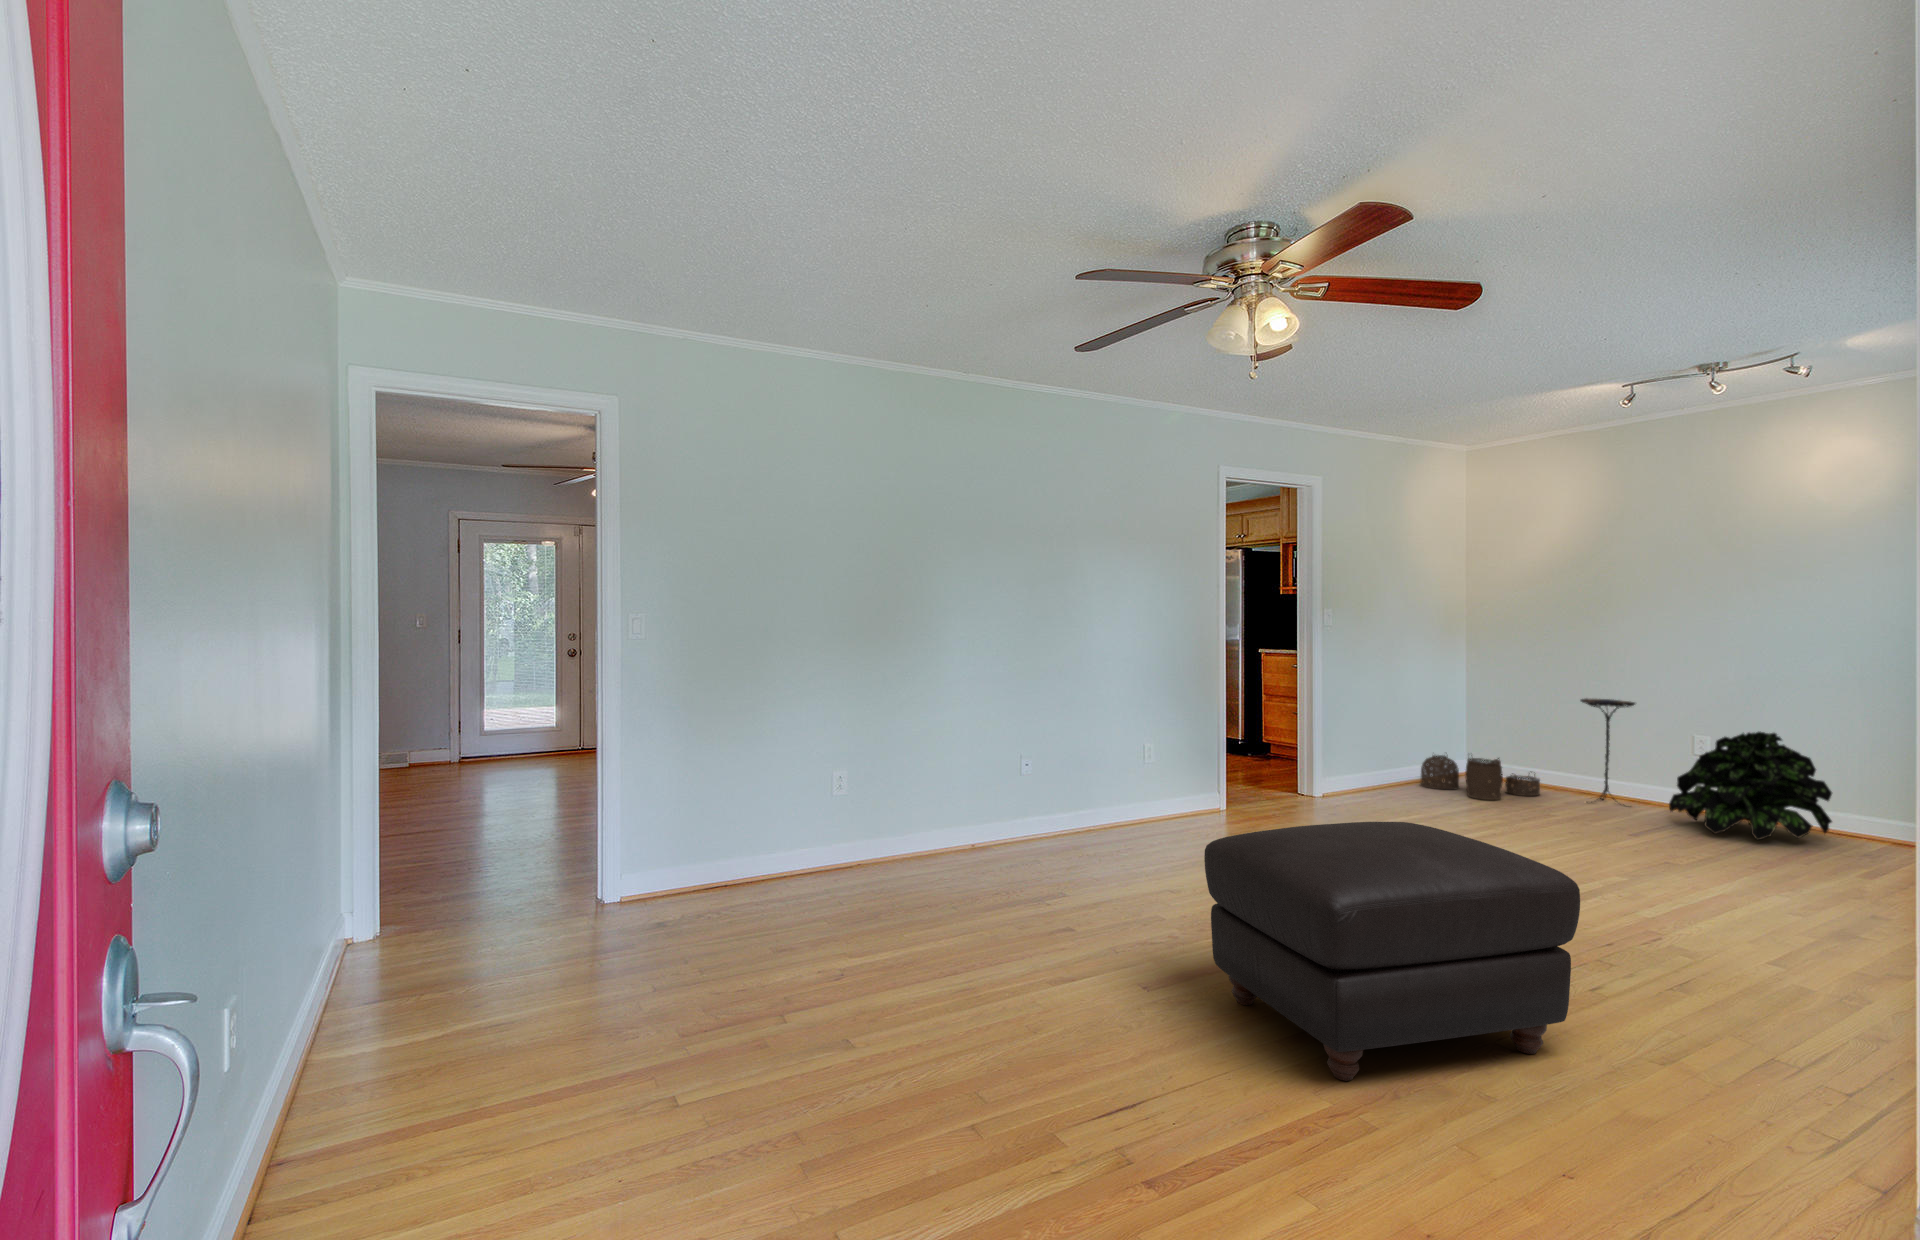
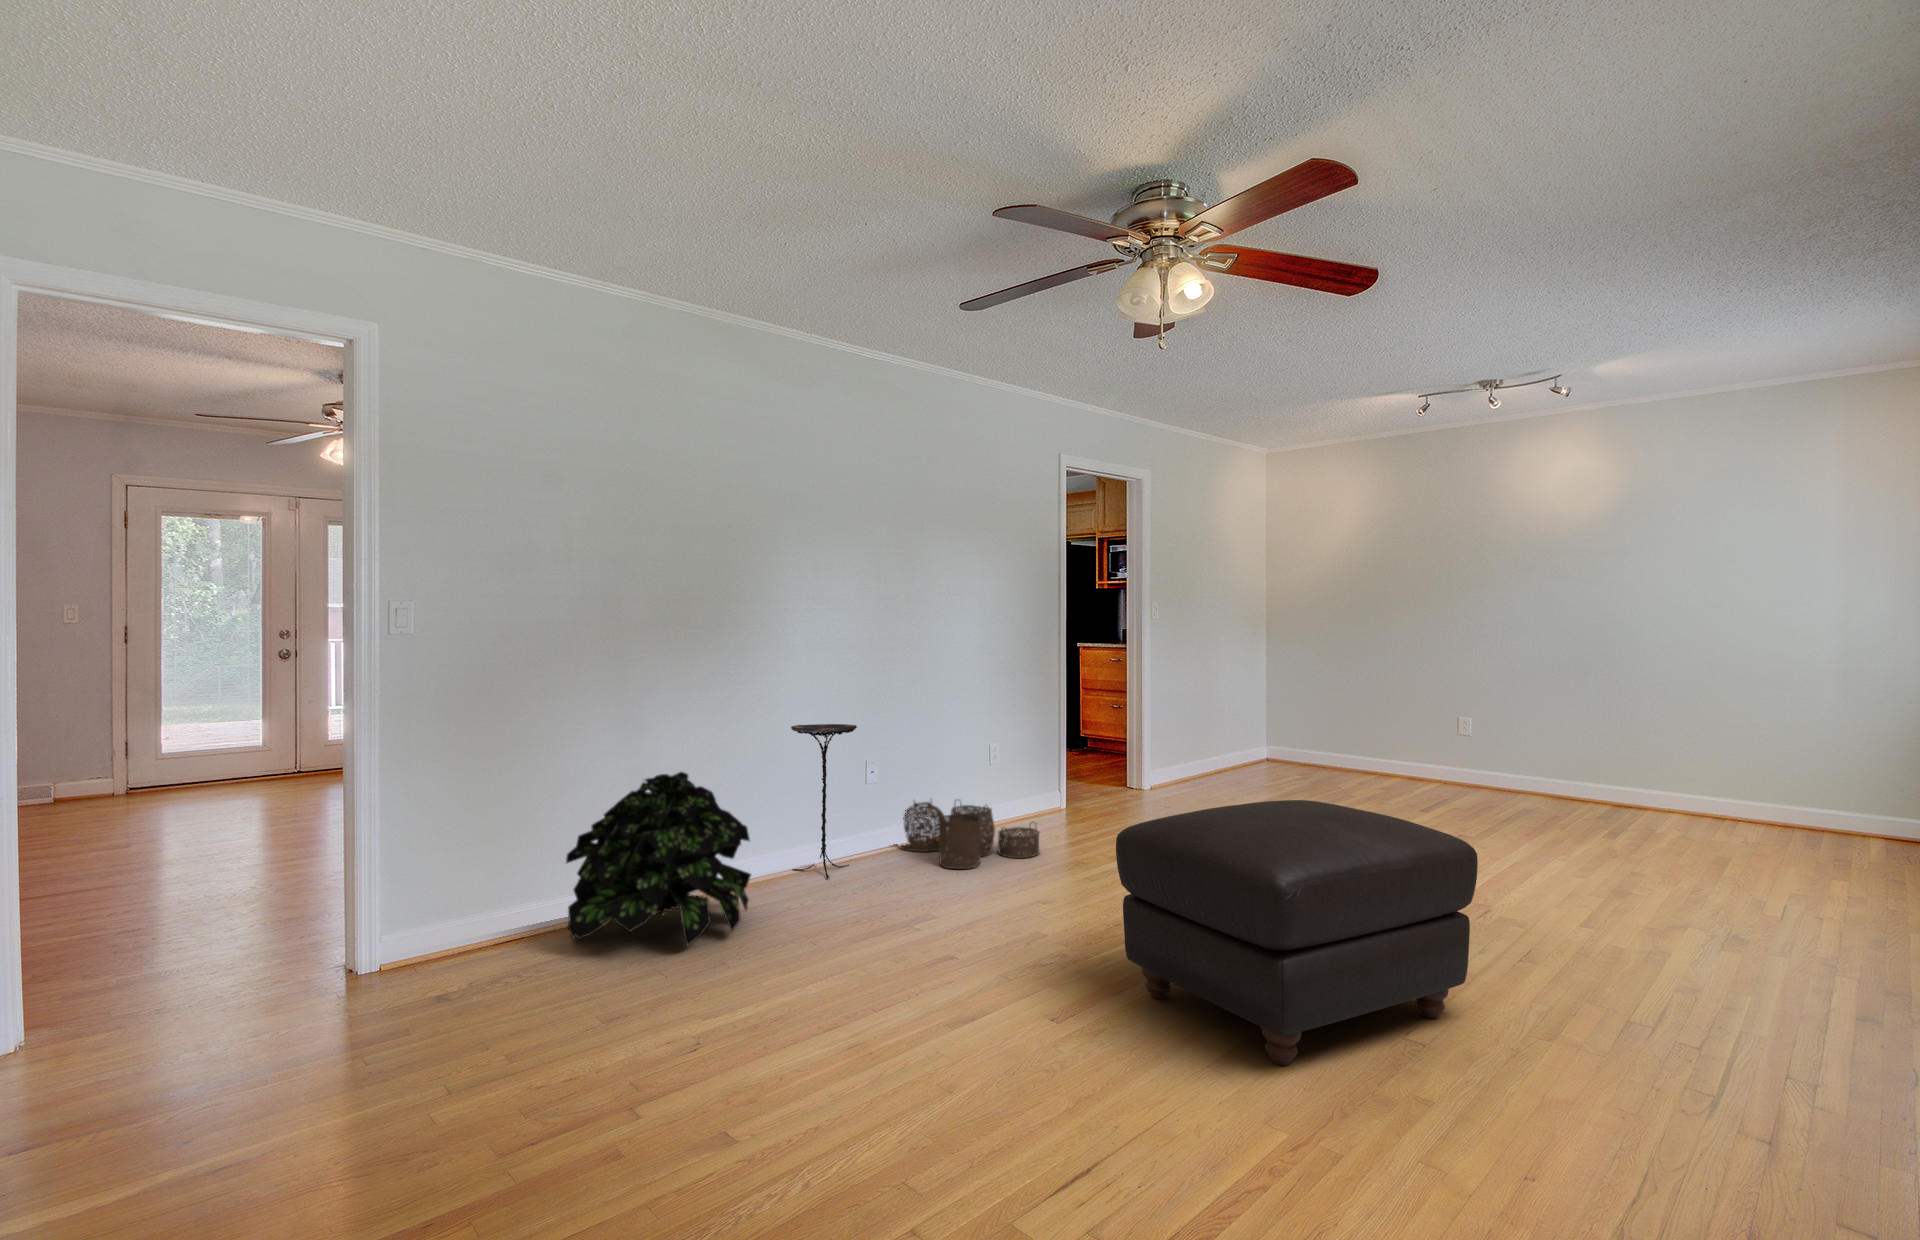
side table: present [1580,698,1635,800] -> present [791,724,857,878]
potted plant: present [1669,732,1832,840] -> present [566,772,751,945]
woven basket: present [1420,755,1540,800] -> present [899,799,1039,869]

